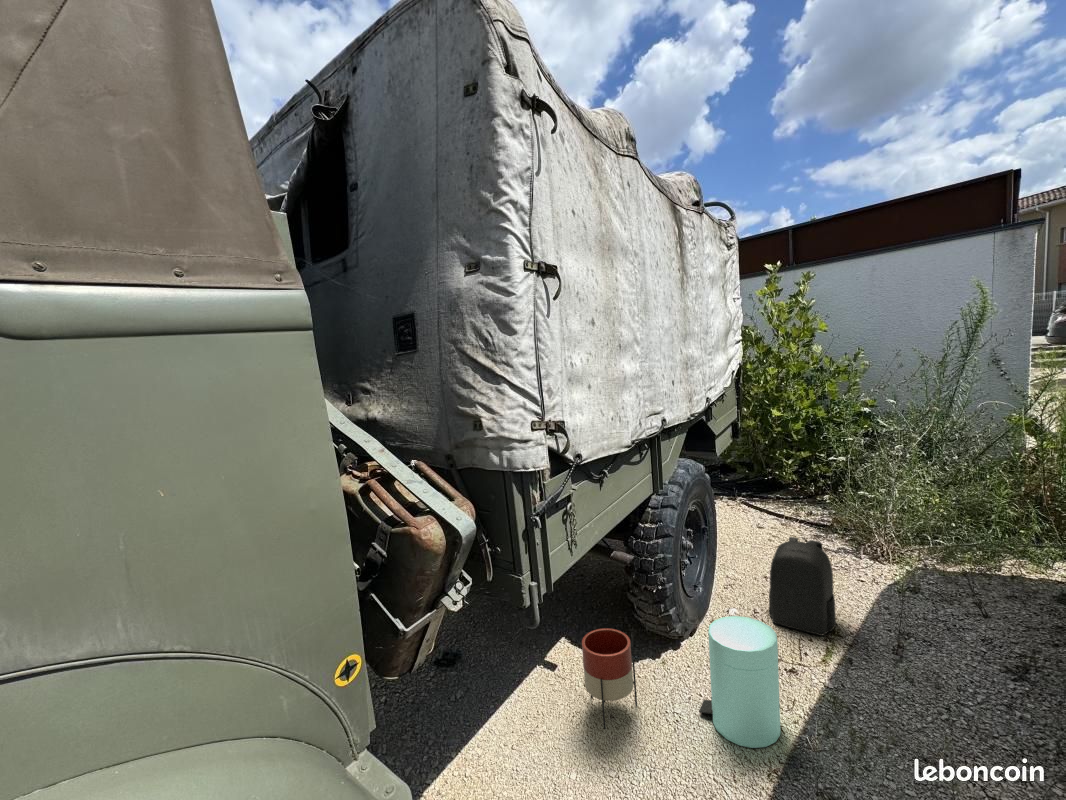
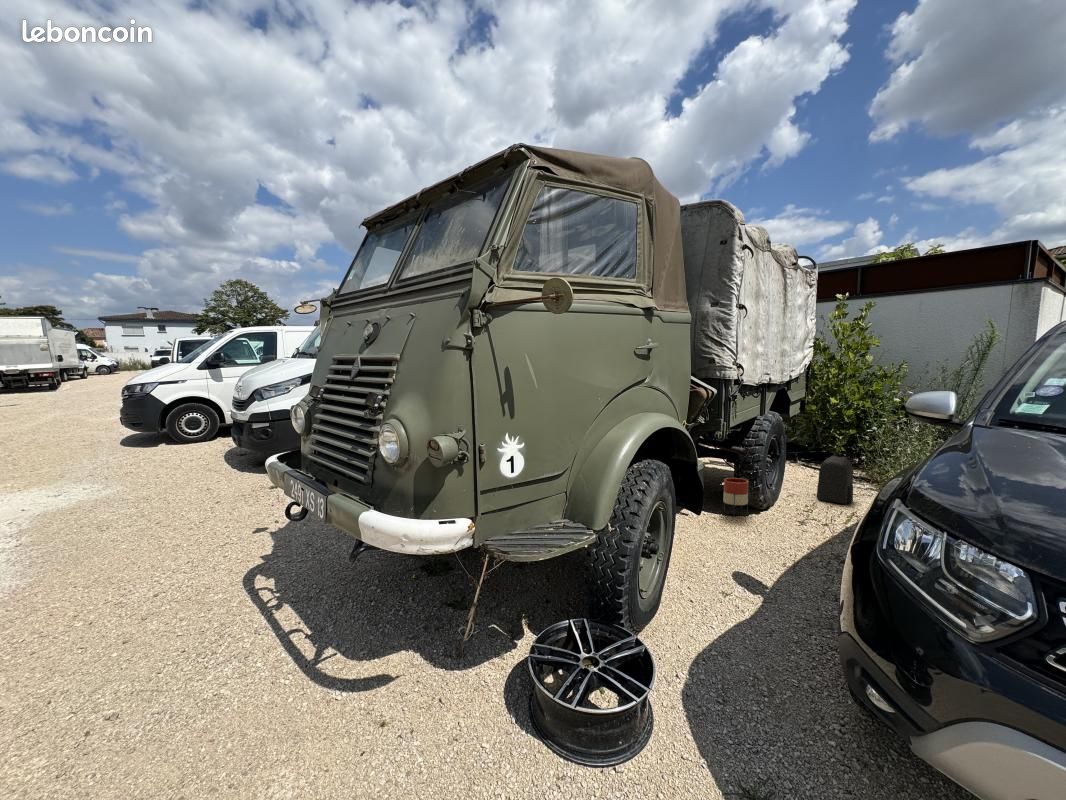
trash can: present [699,616,780,748] -> none [779,473,819,525]

